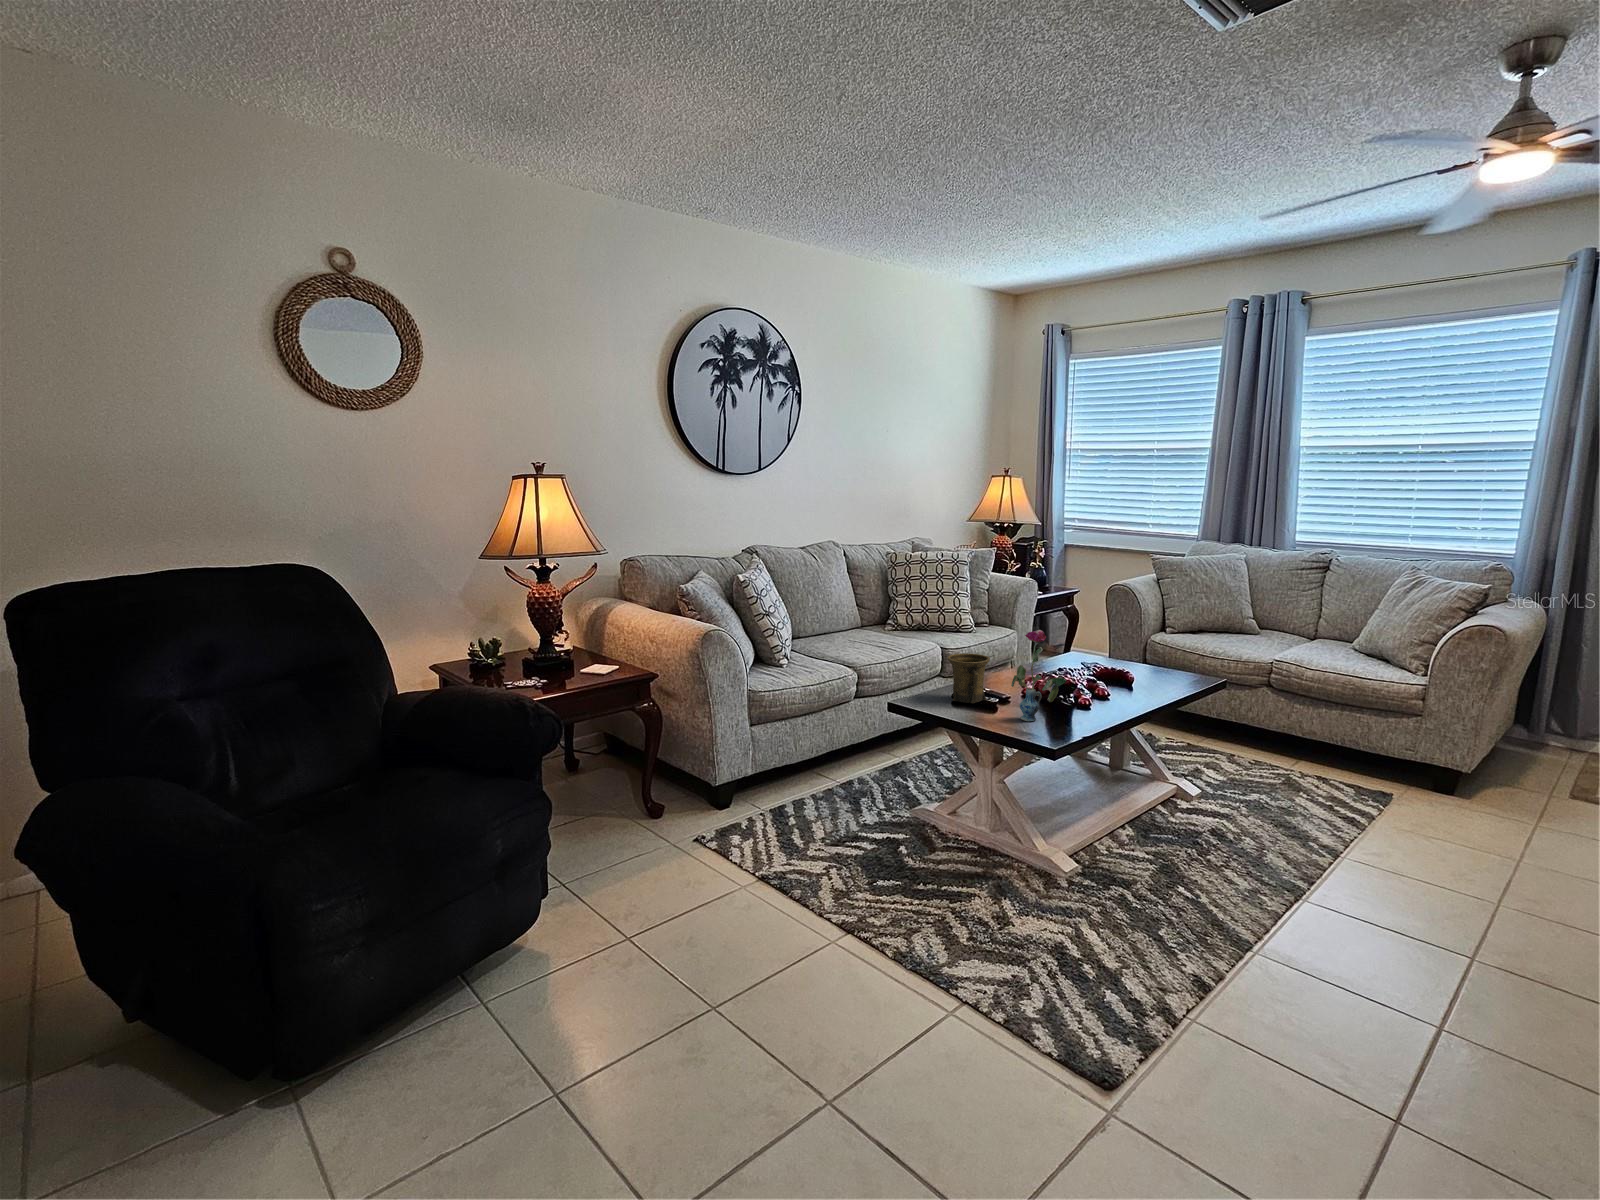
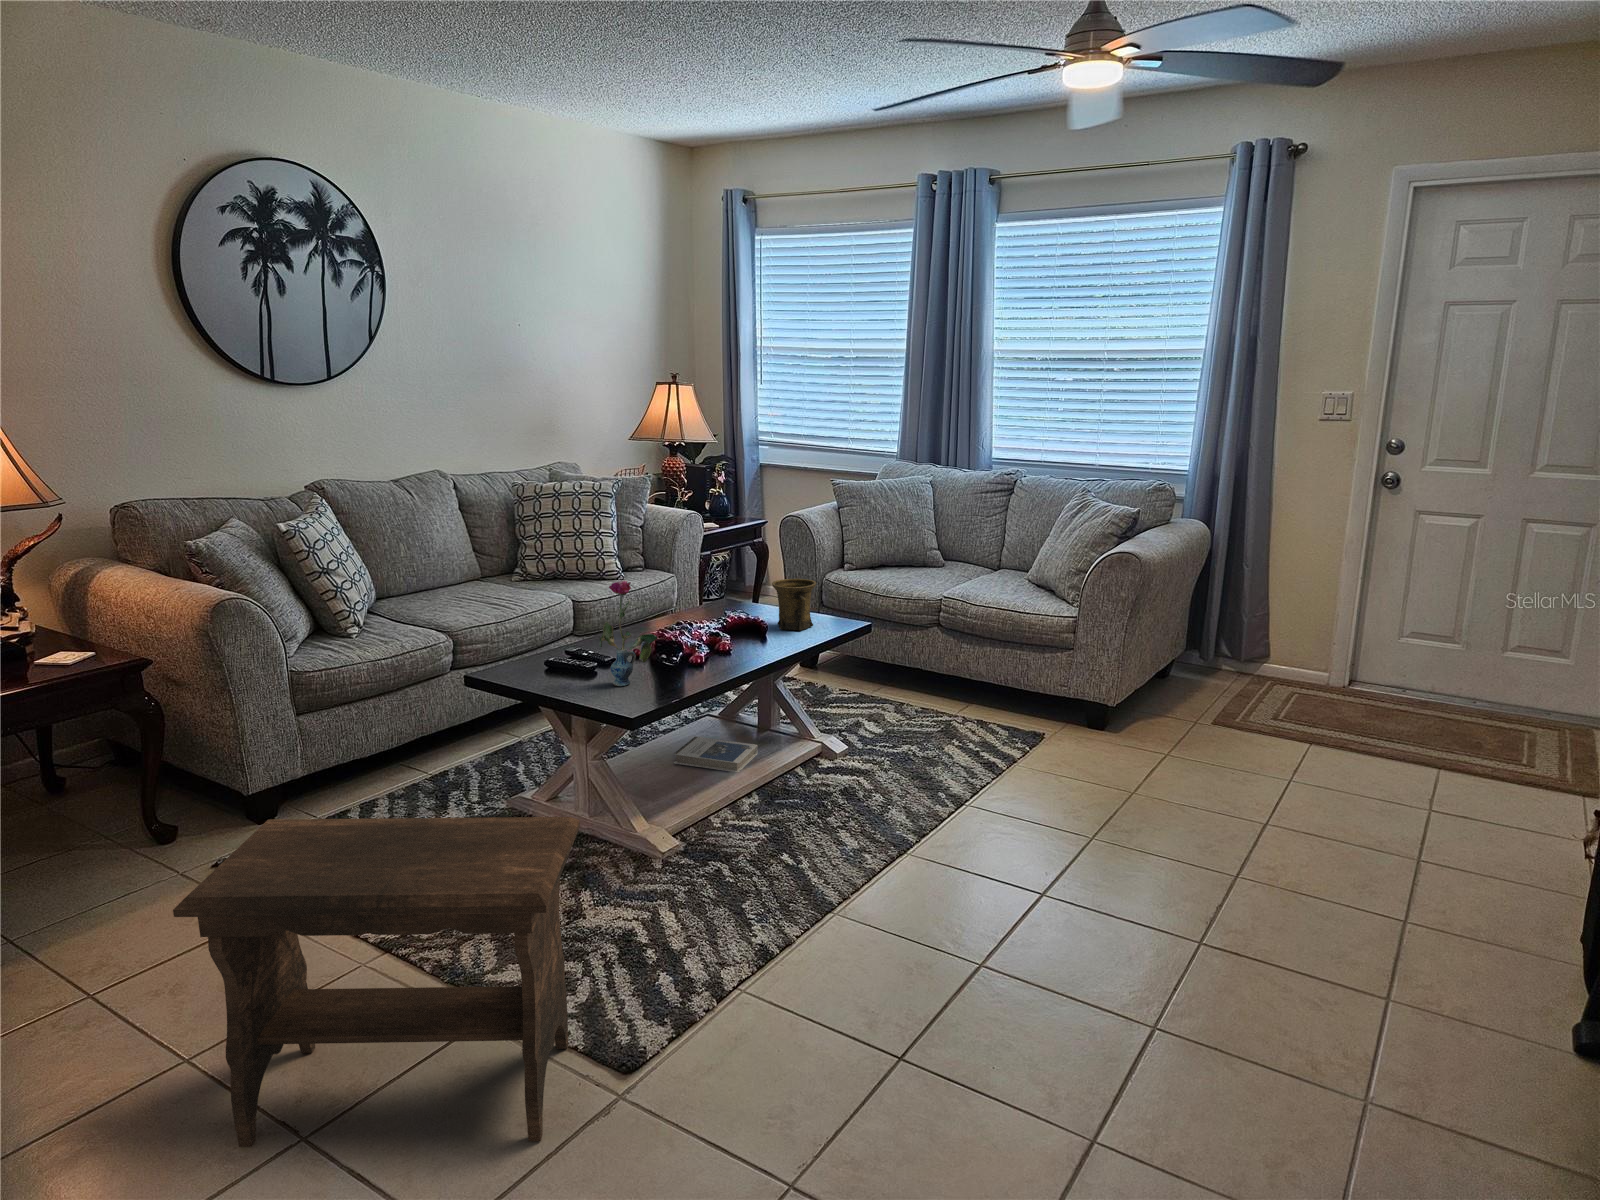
mug: present [948,653,990,703] -> present [772,579,816,630]
hardback book: none [1045,769,1119,805] -> present [674,737,757,772]
footstool: none [757,813,1087,1146] -> present [173,817,580,1147]

